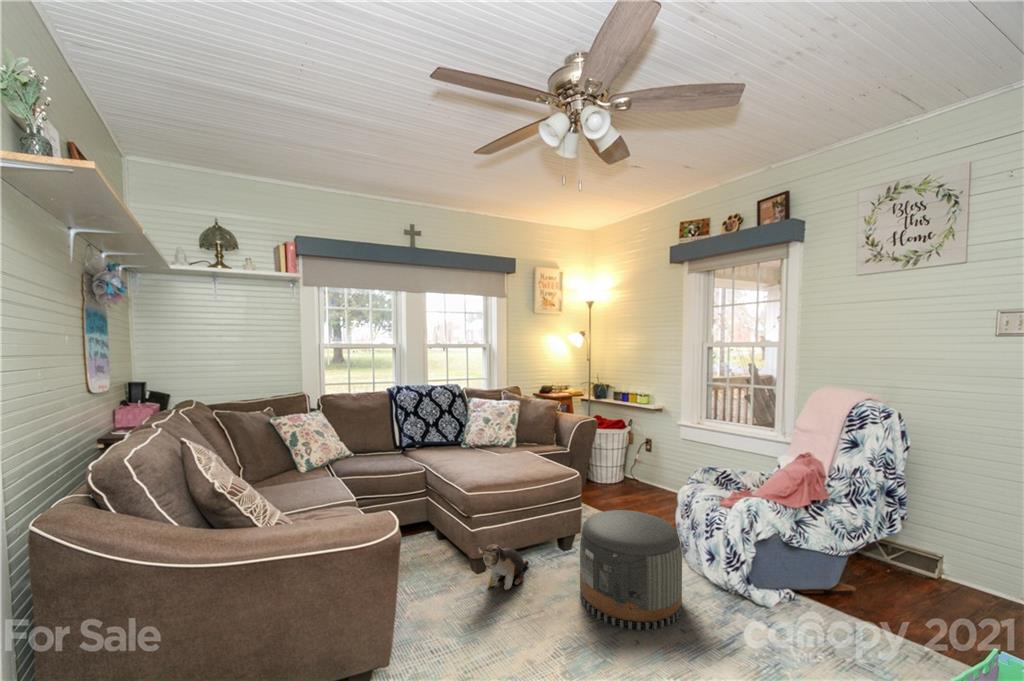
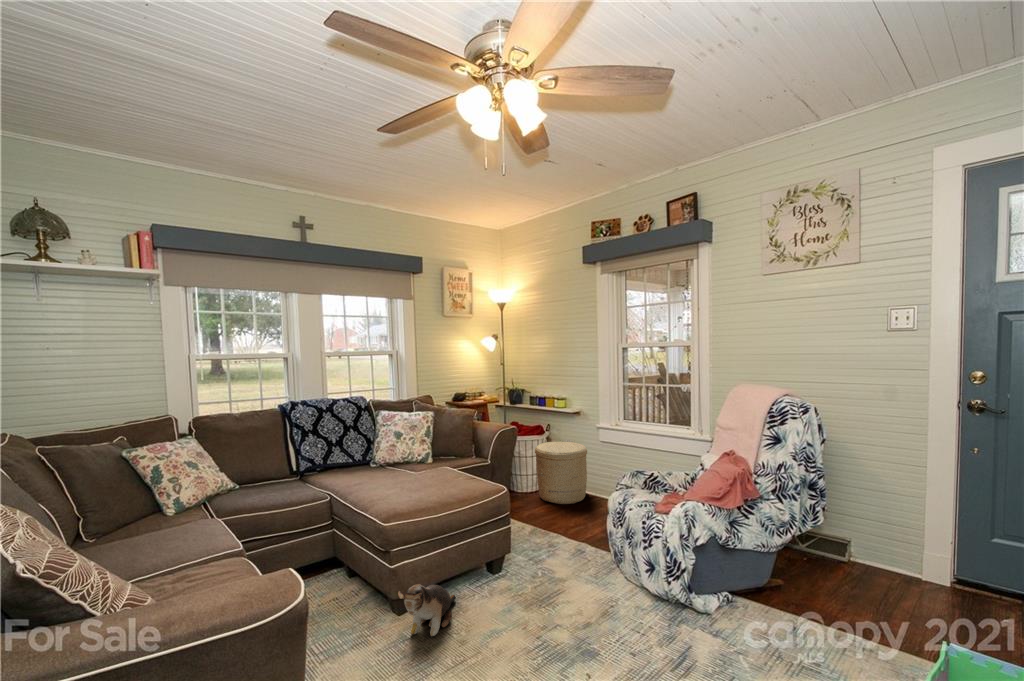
woven basket: none [614,437,666,498] -> present [535,442,587,504]
pouf: present [580,510,682,630] -> none [517,527,626,664]

